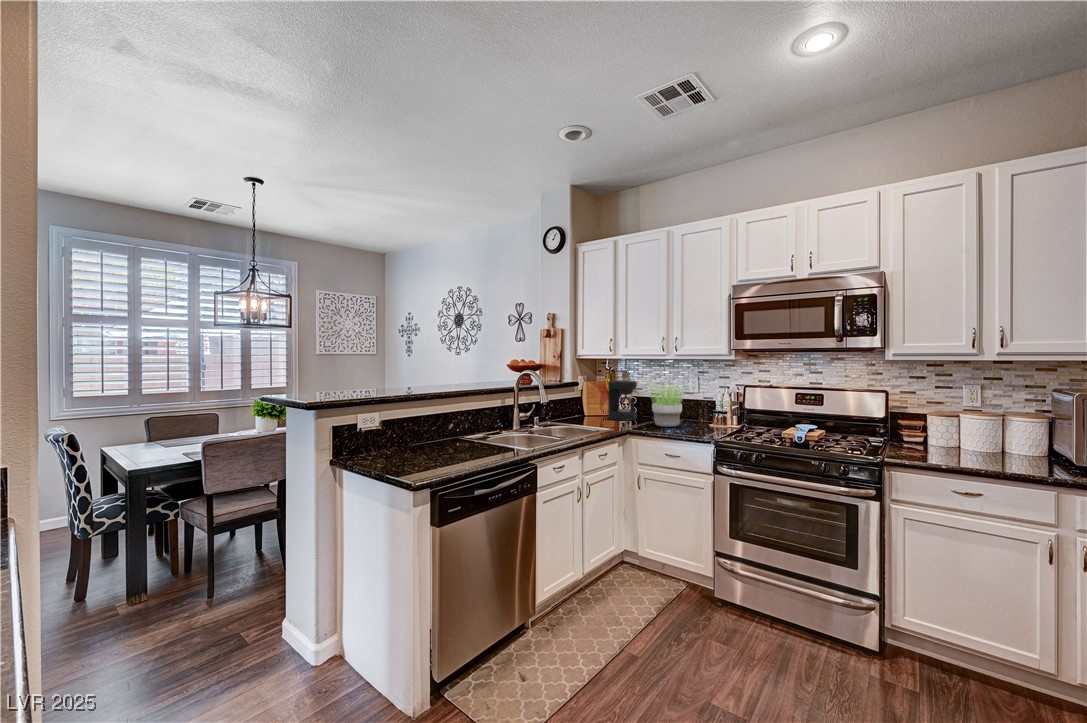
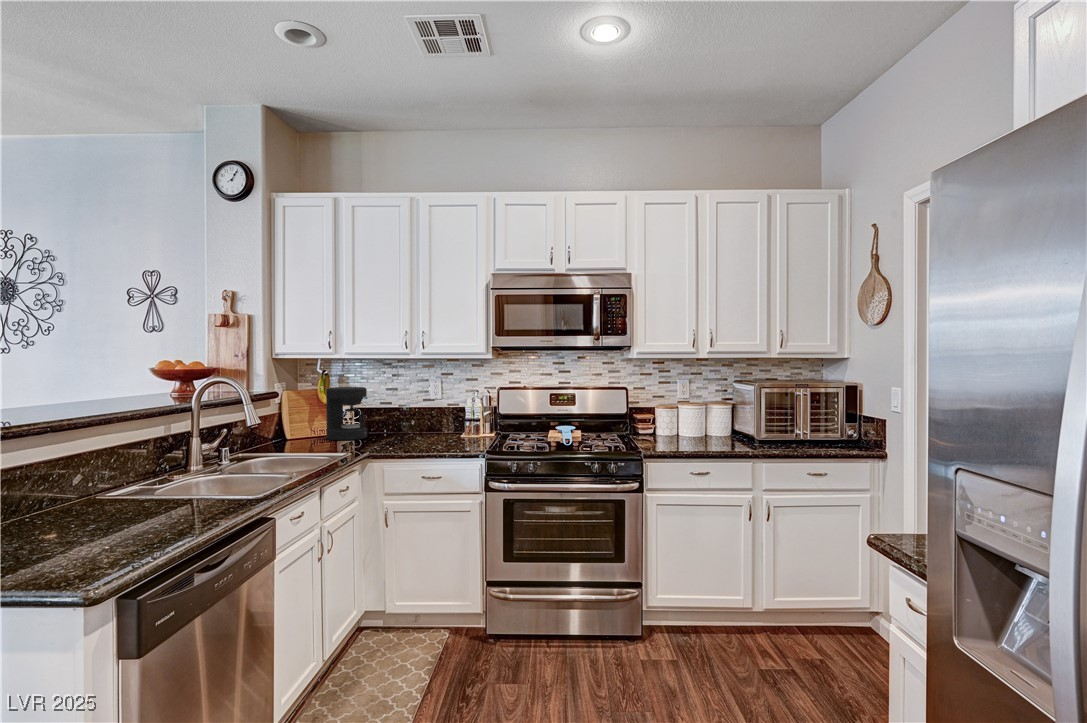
potted plant: present [648,385,684,427] -> none [381,387,444,443]

